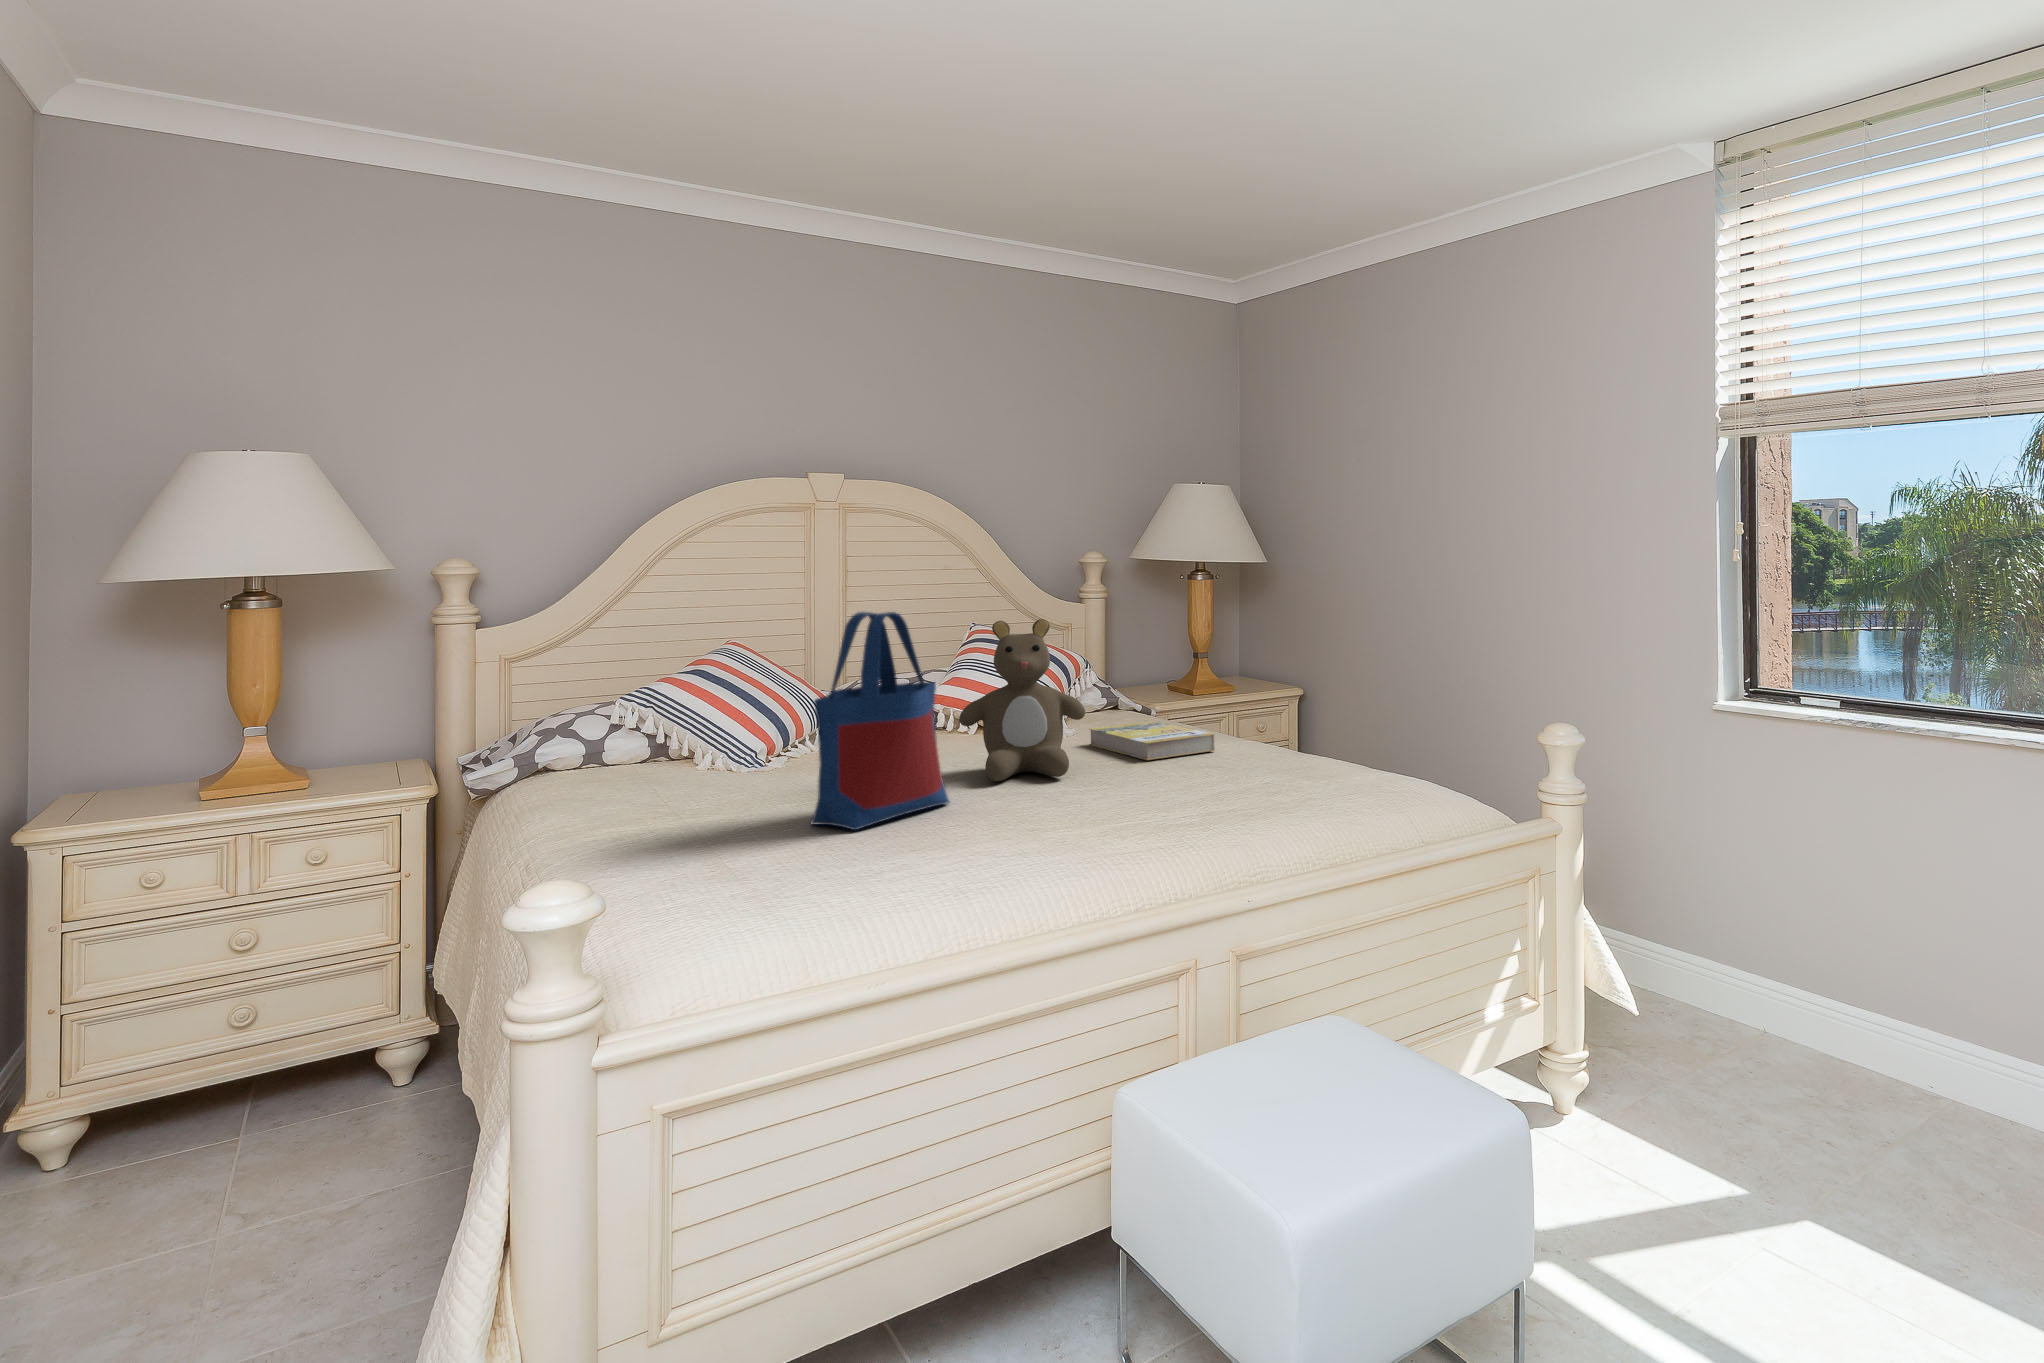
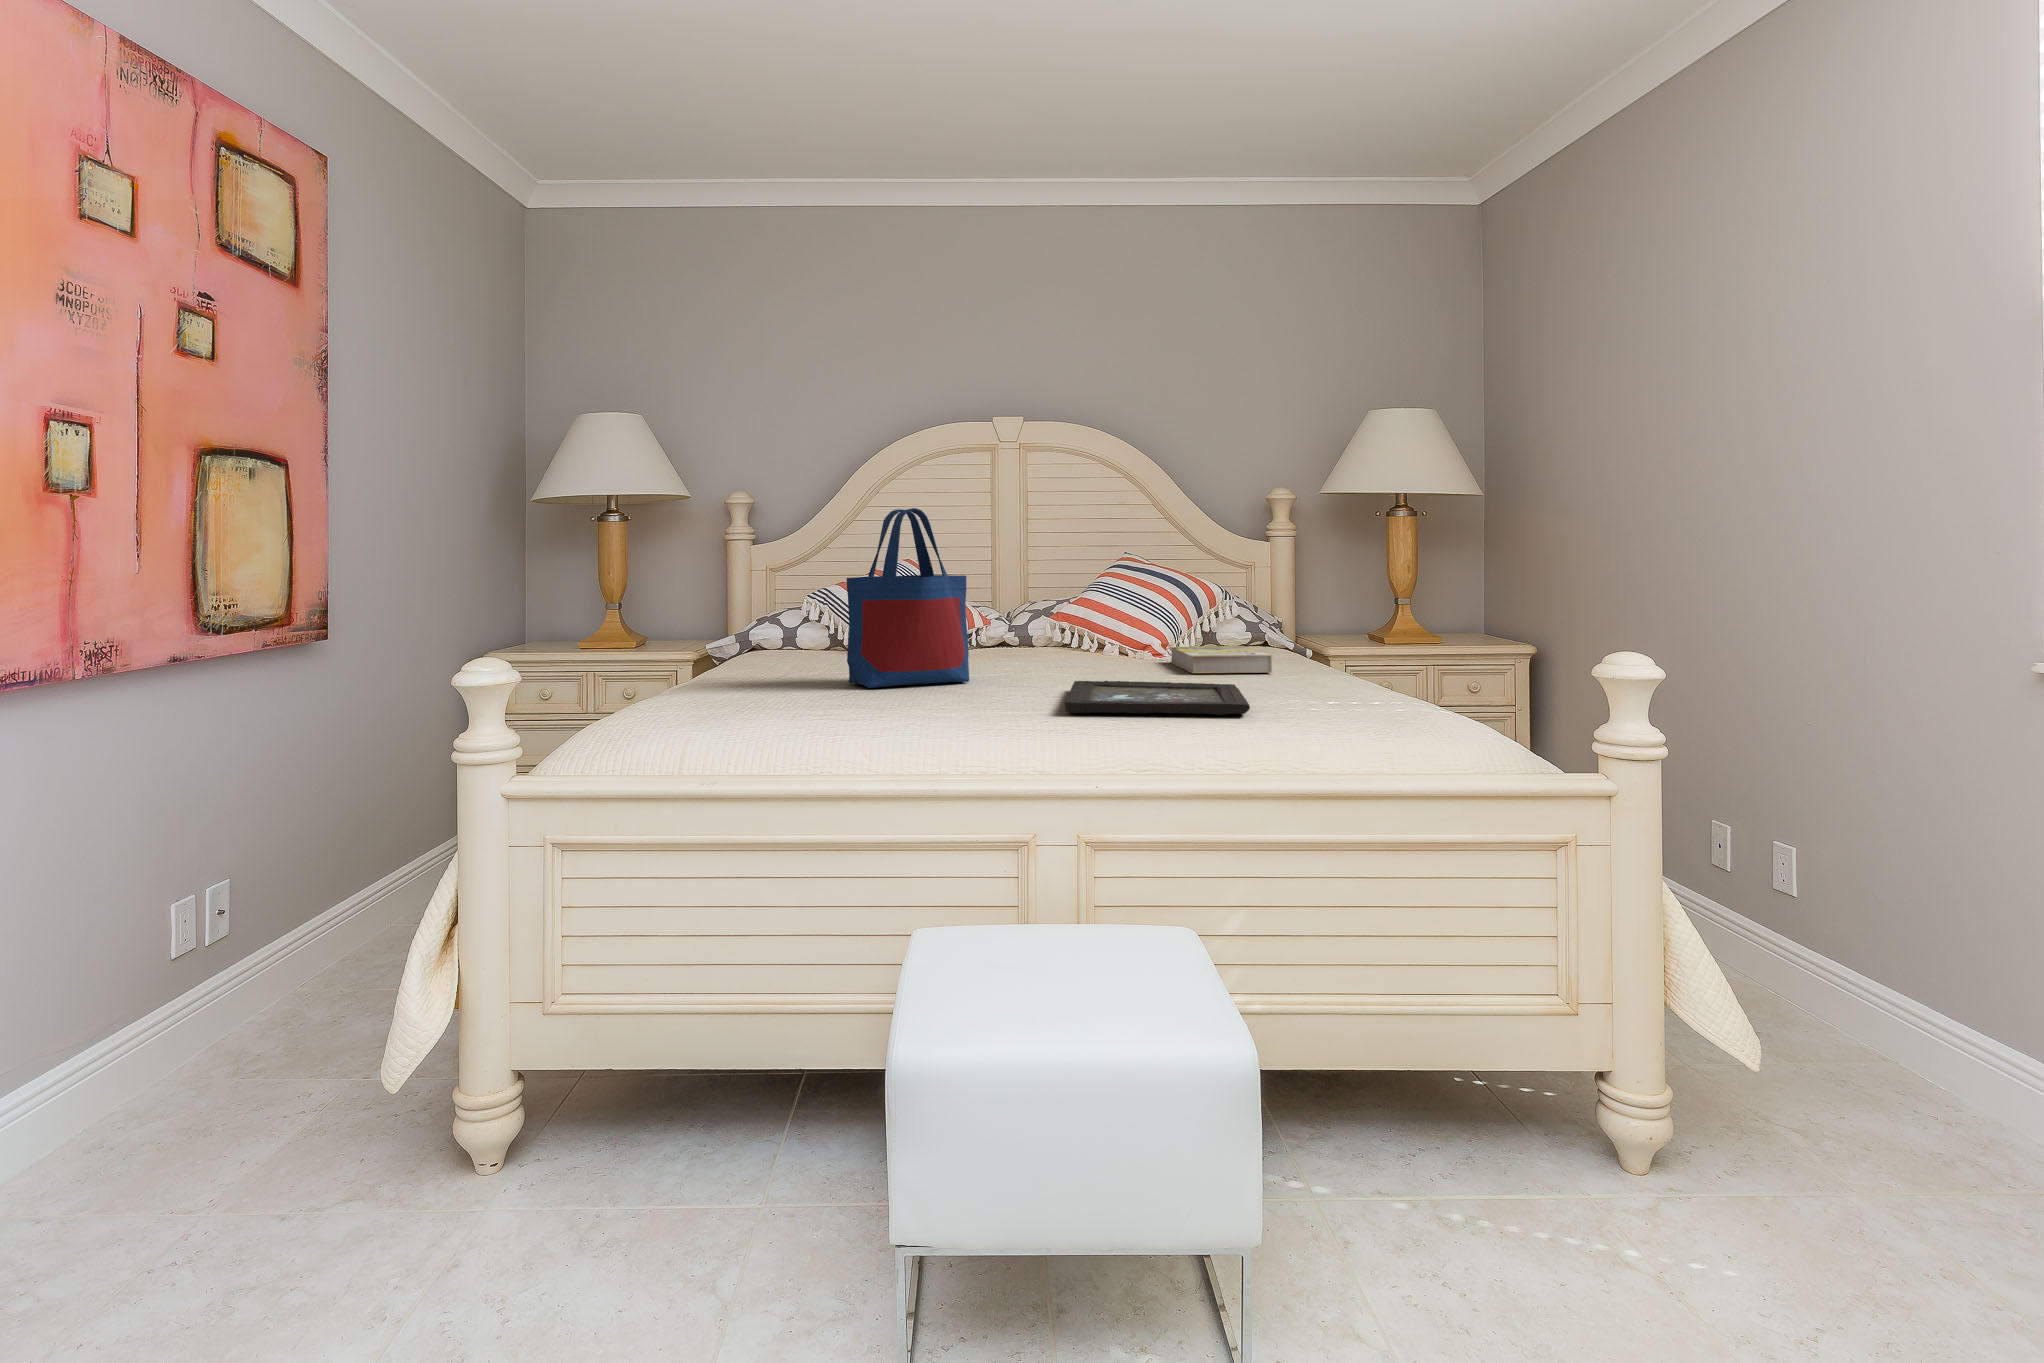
teddy bear: present [959,619,1085,781] -> none [1019,530,1133,675]
tray: none [1086,777,1326,842] -> present [1065,681,1250,715]

